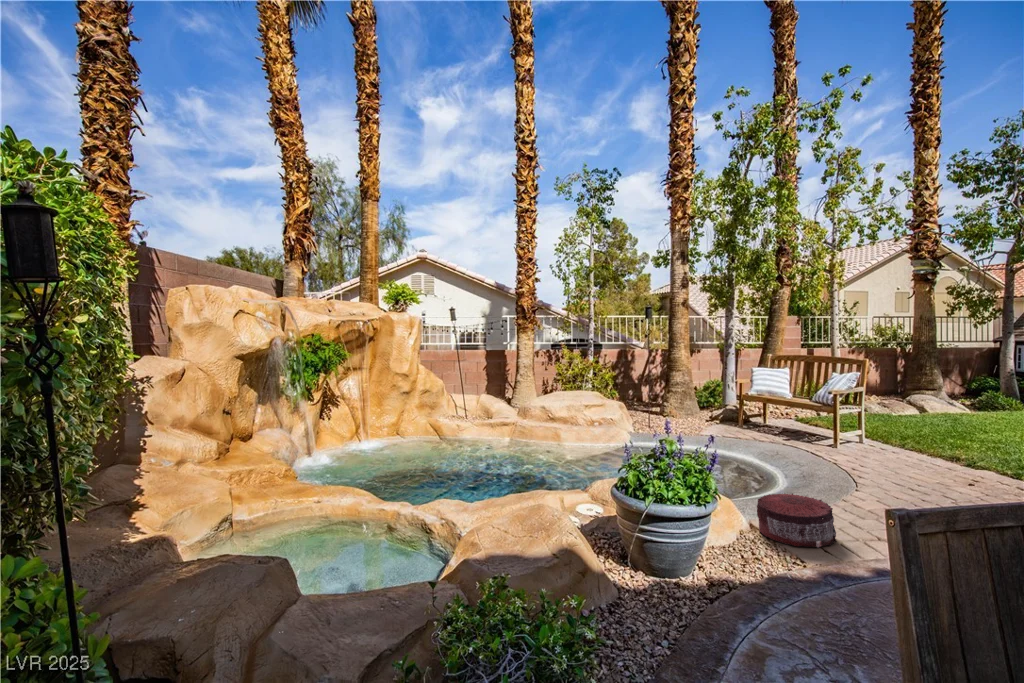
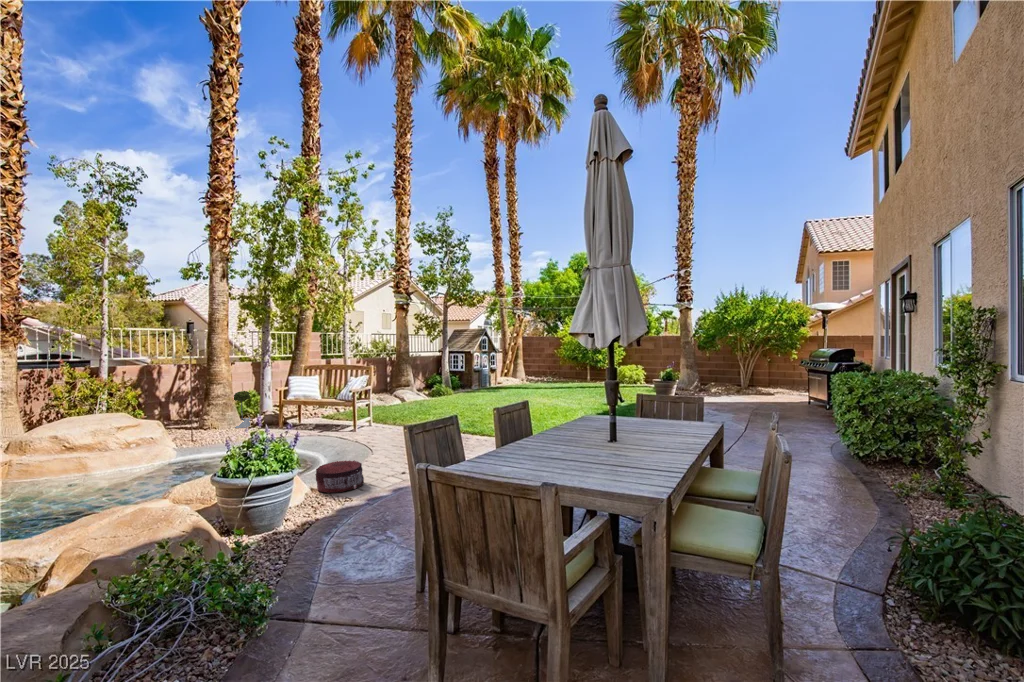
potted tree: none [691,379,709,420] -> present [234,391,250,428]

